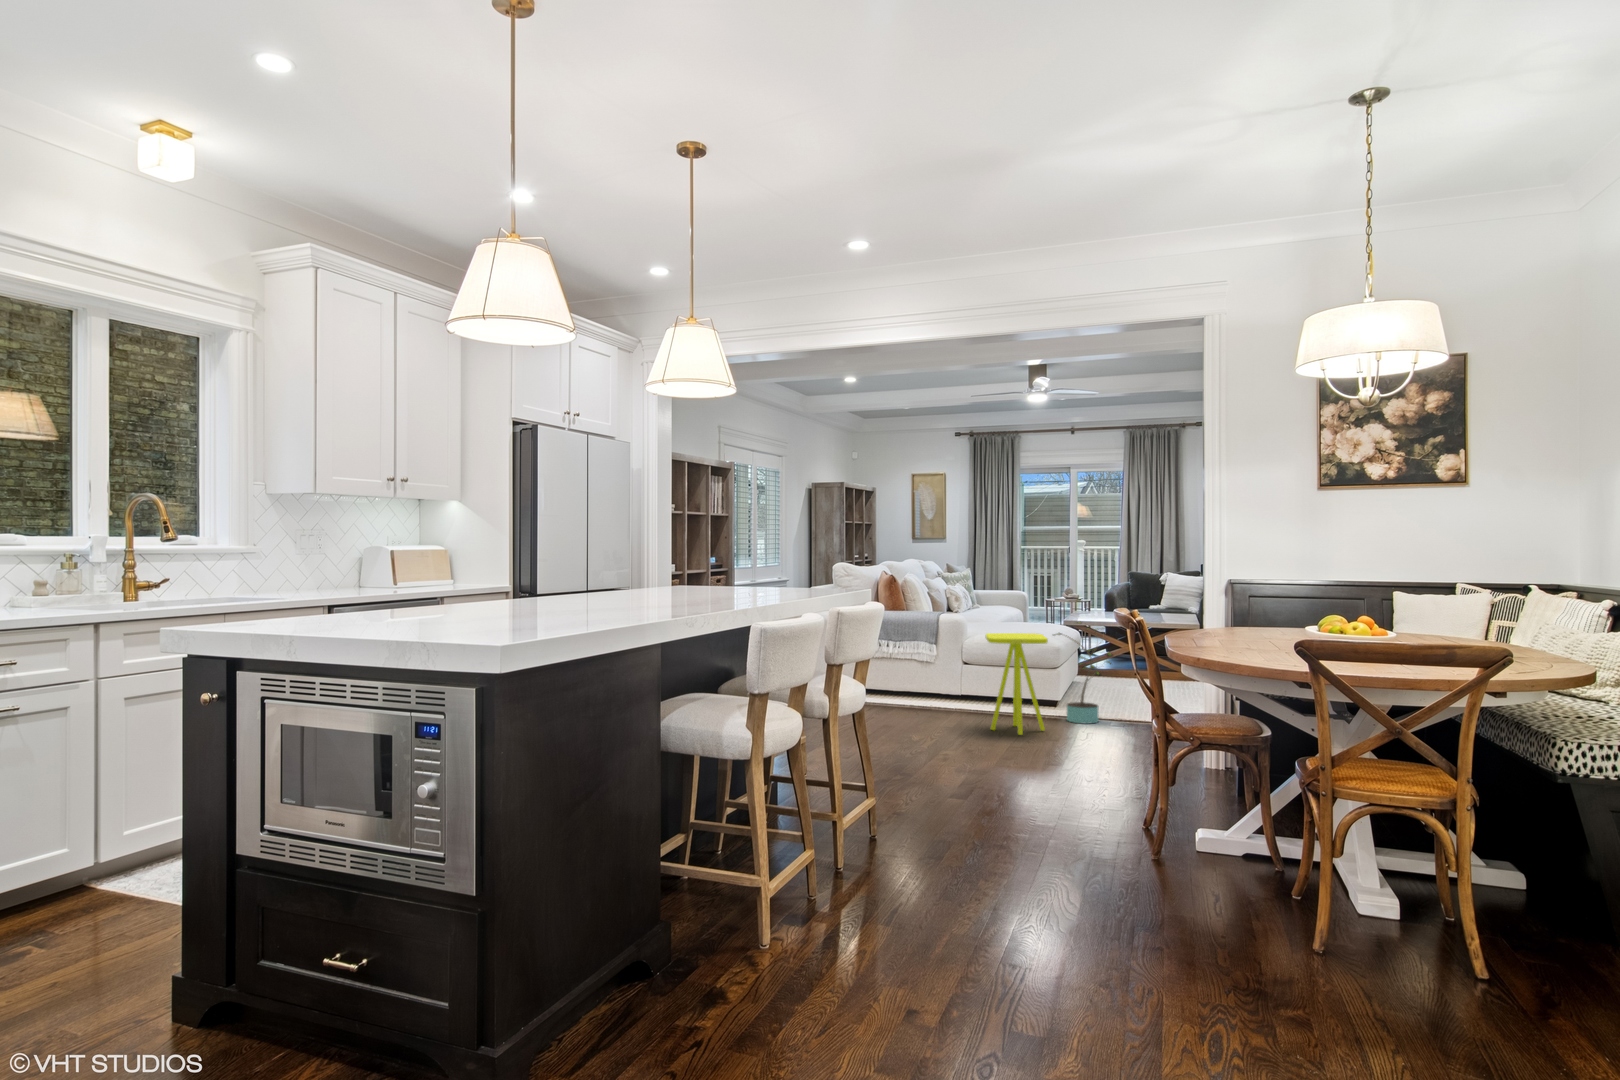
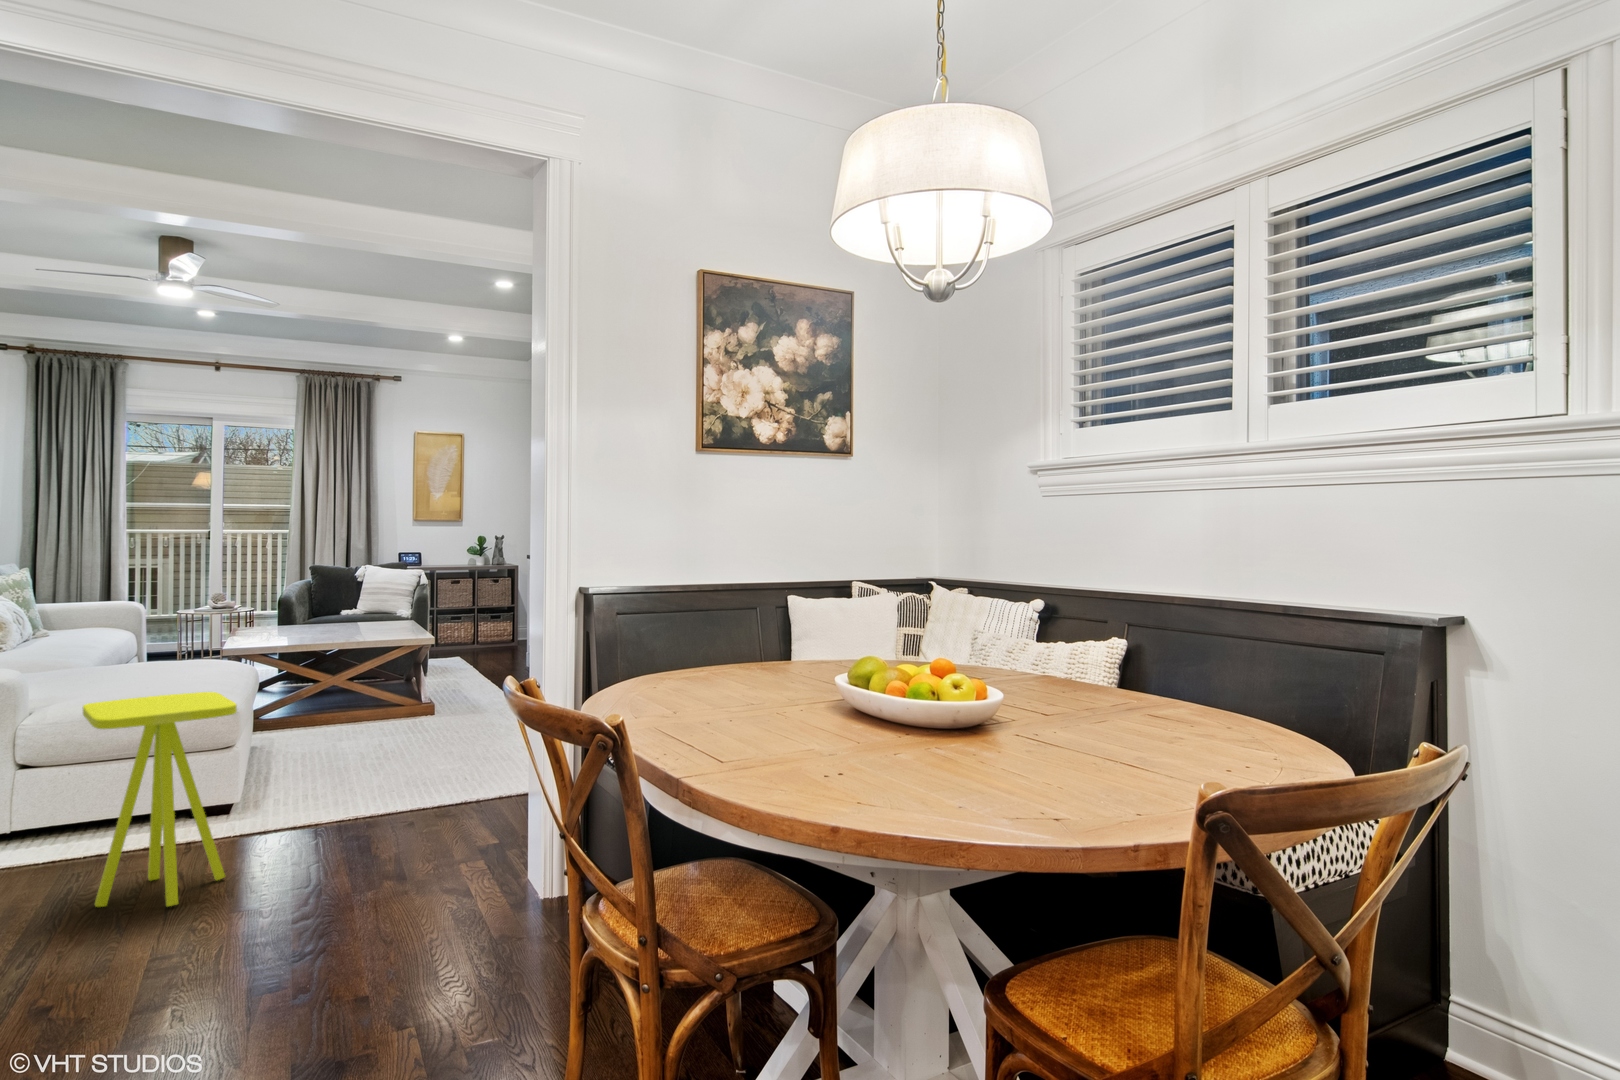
potted plant: present [1054,622,1113,723] -> none [232,657,351,839]

